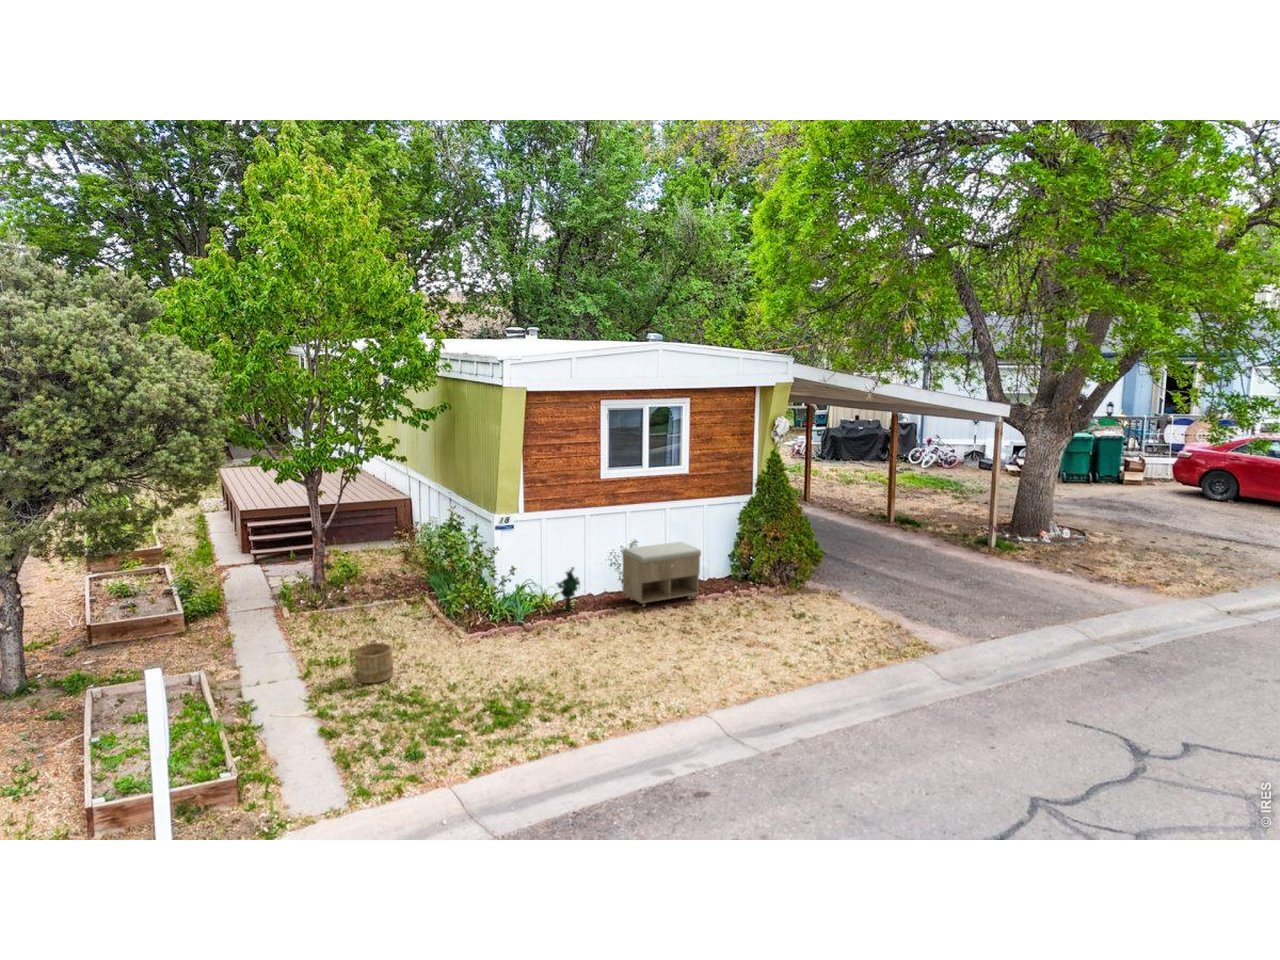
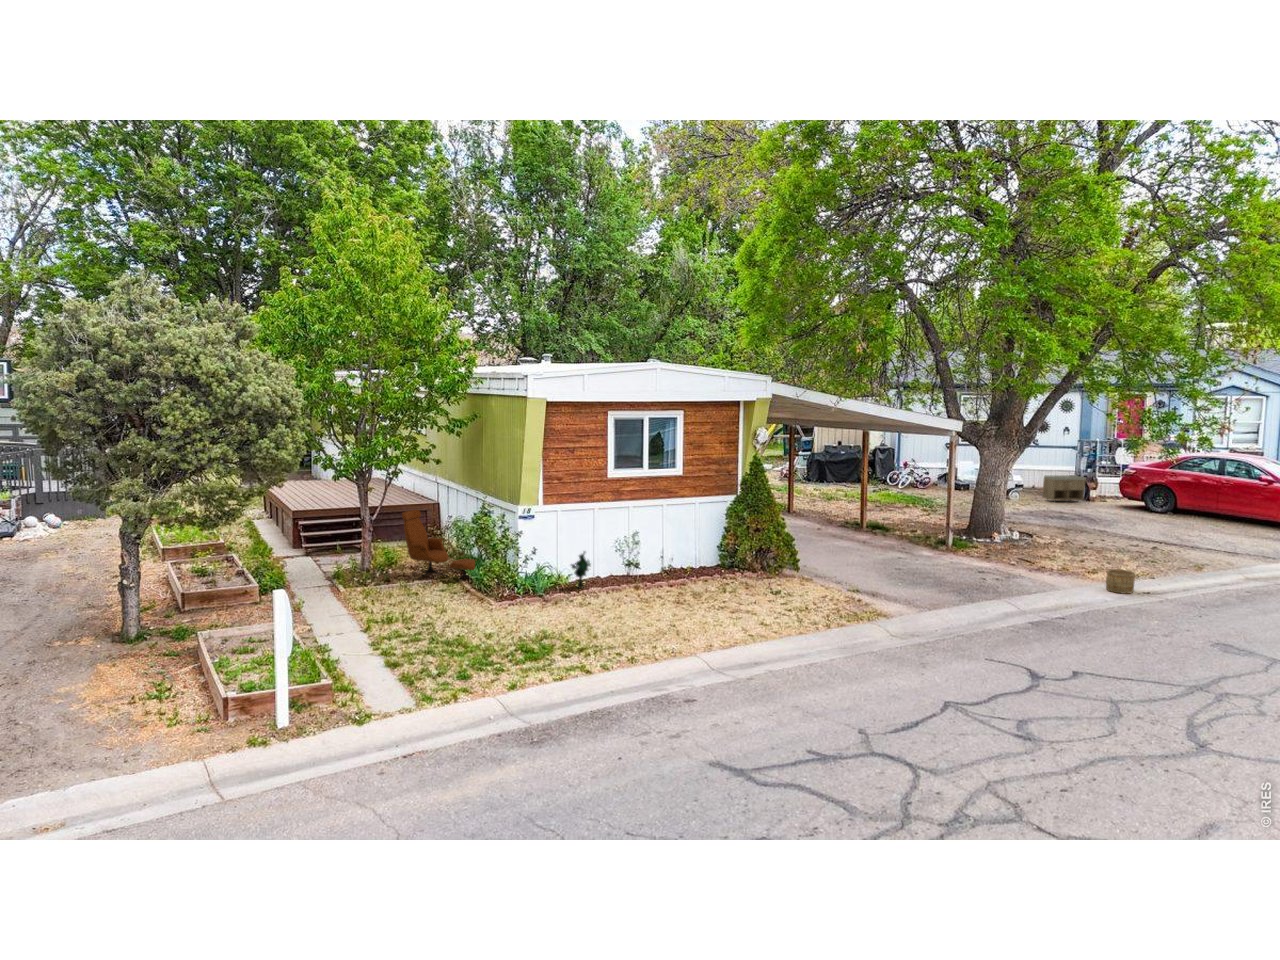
lounge chair: none [358,516,449,603] -> present [402,510,475,582]
storage bench: present [623,542,701,606] -> present [1043,475,1086,501]
wooden bucket: present [353,643,393,683] -> present [1106,569,1135,594]

